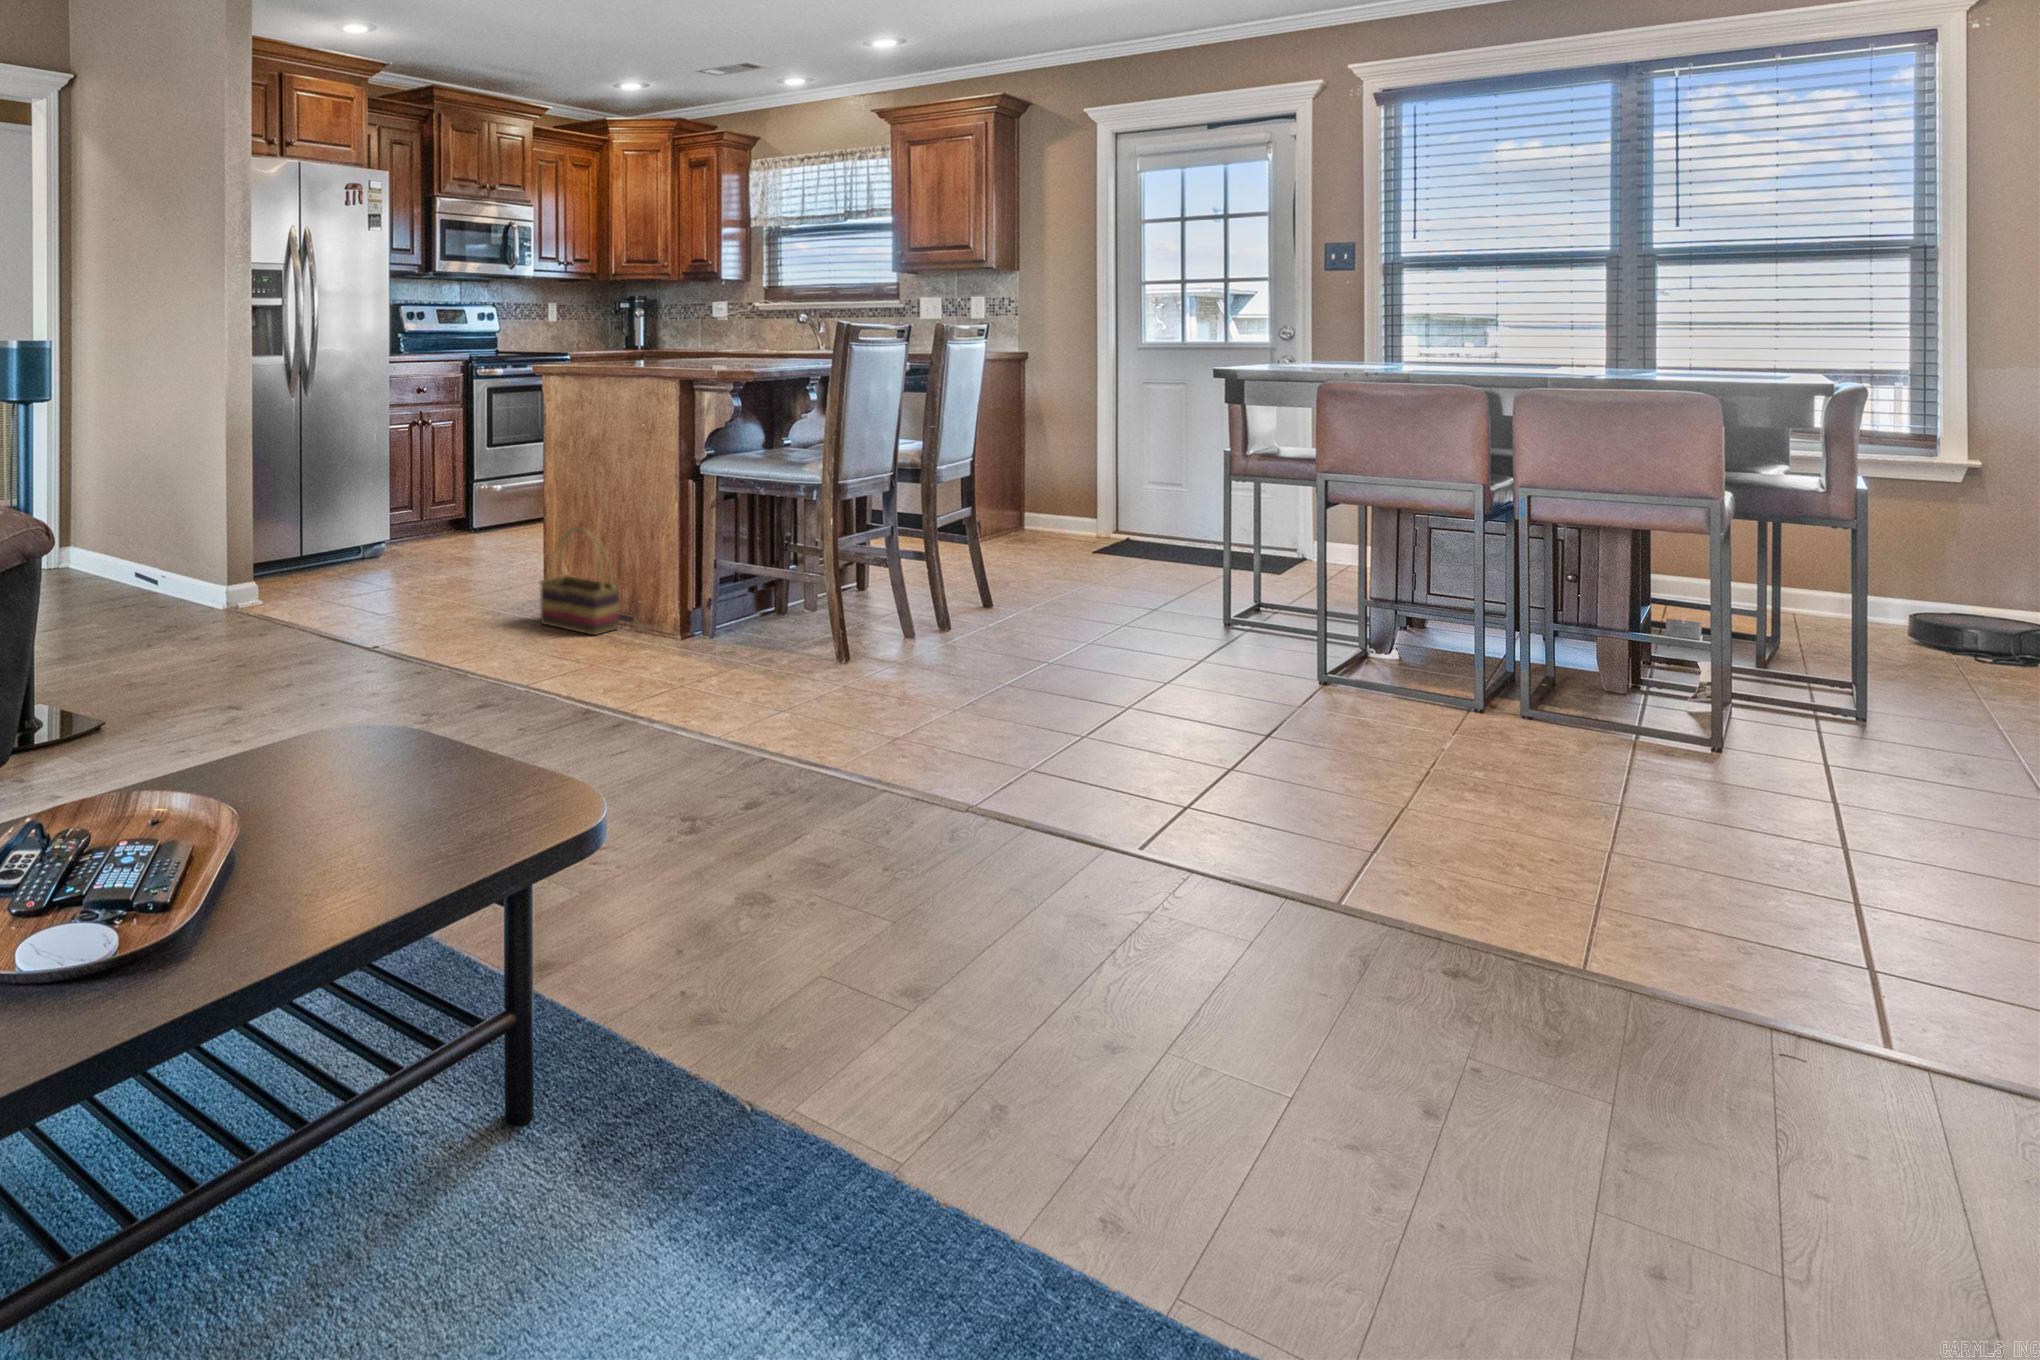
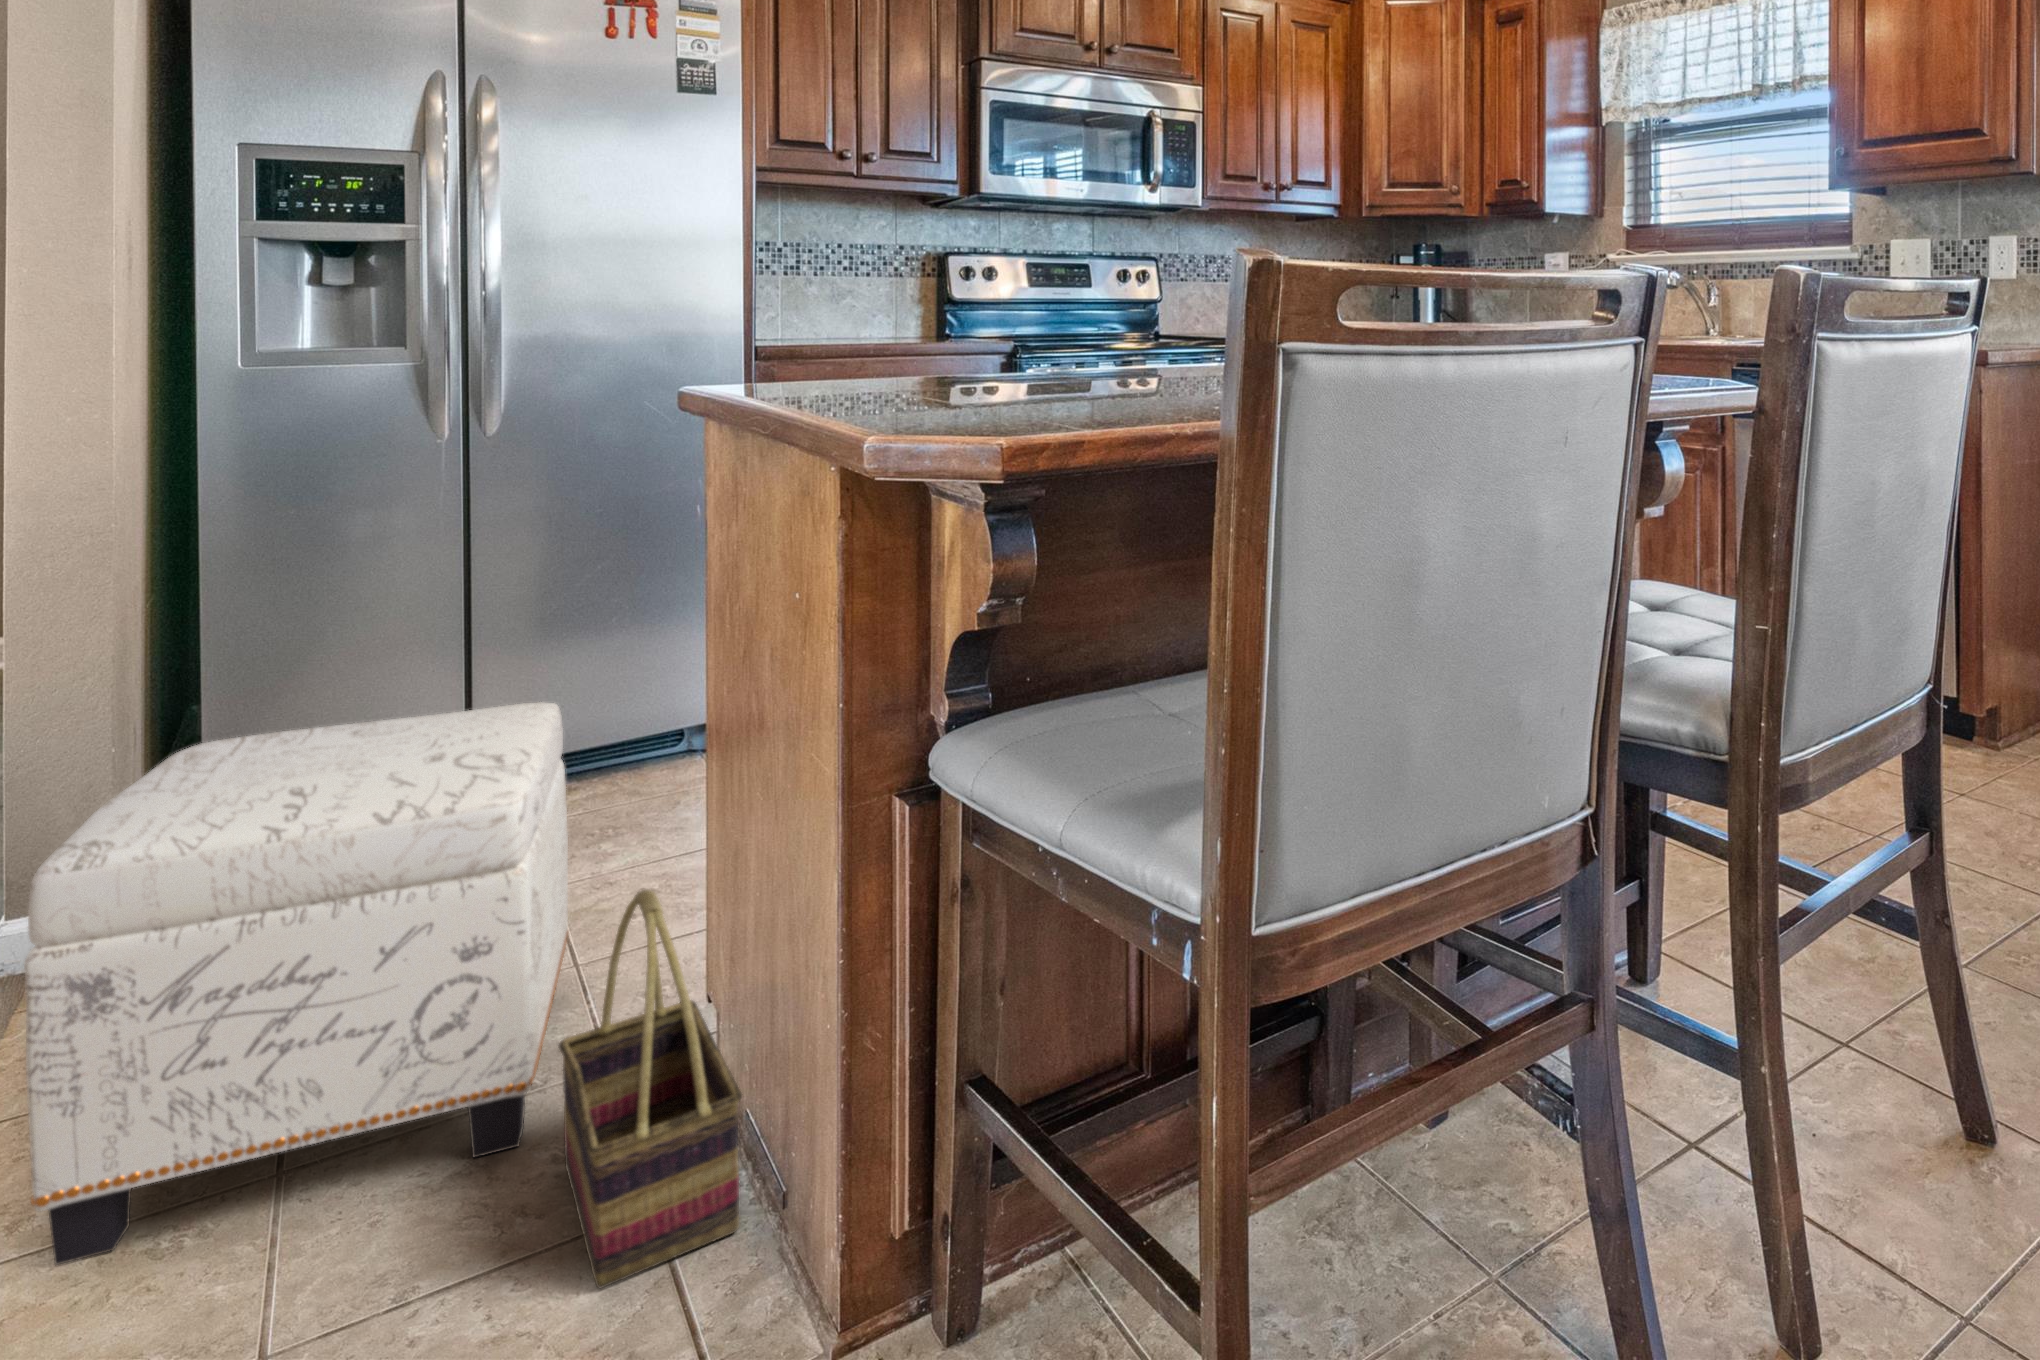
ottoman: none [358,488,523,639] -> present [24,702,569,1265]

